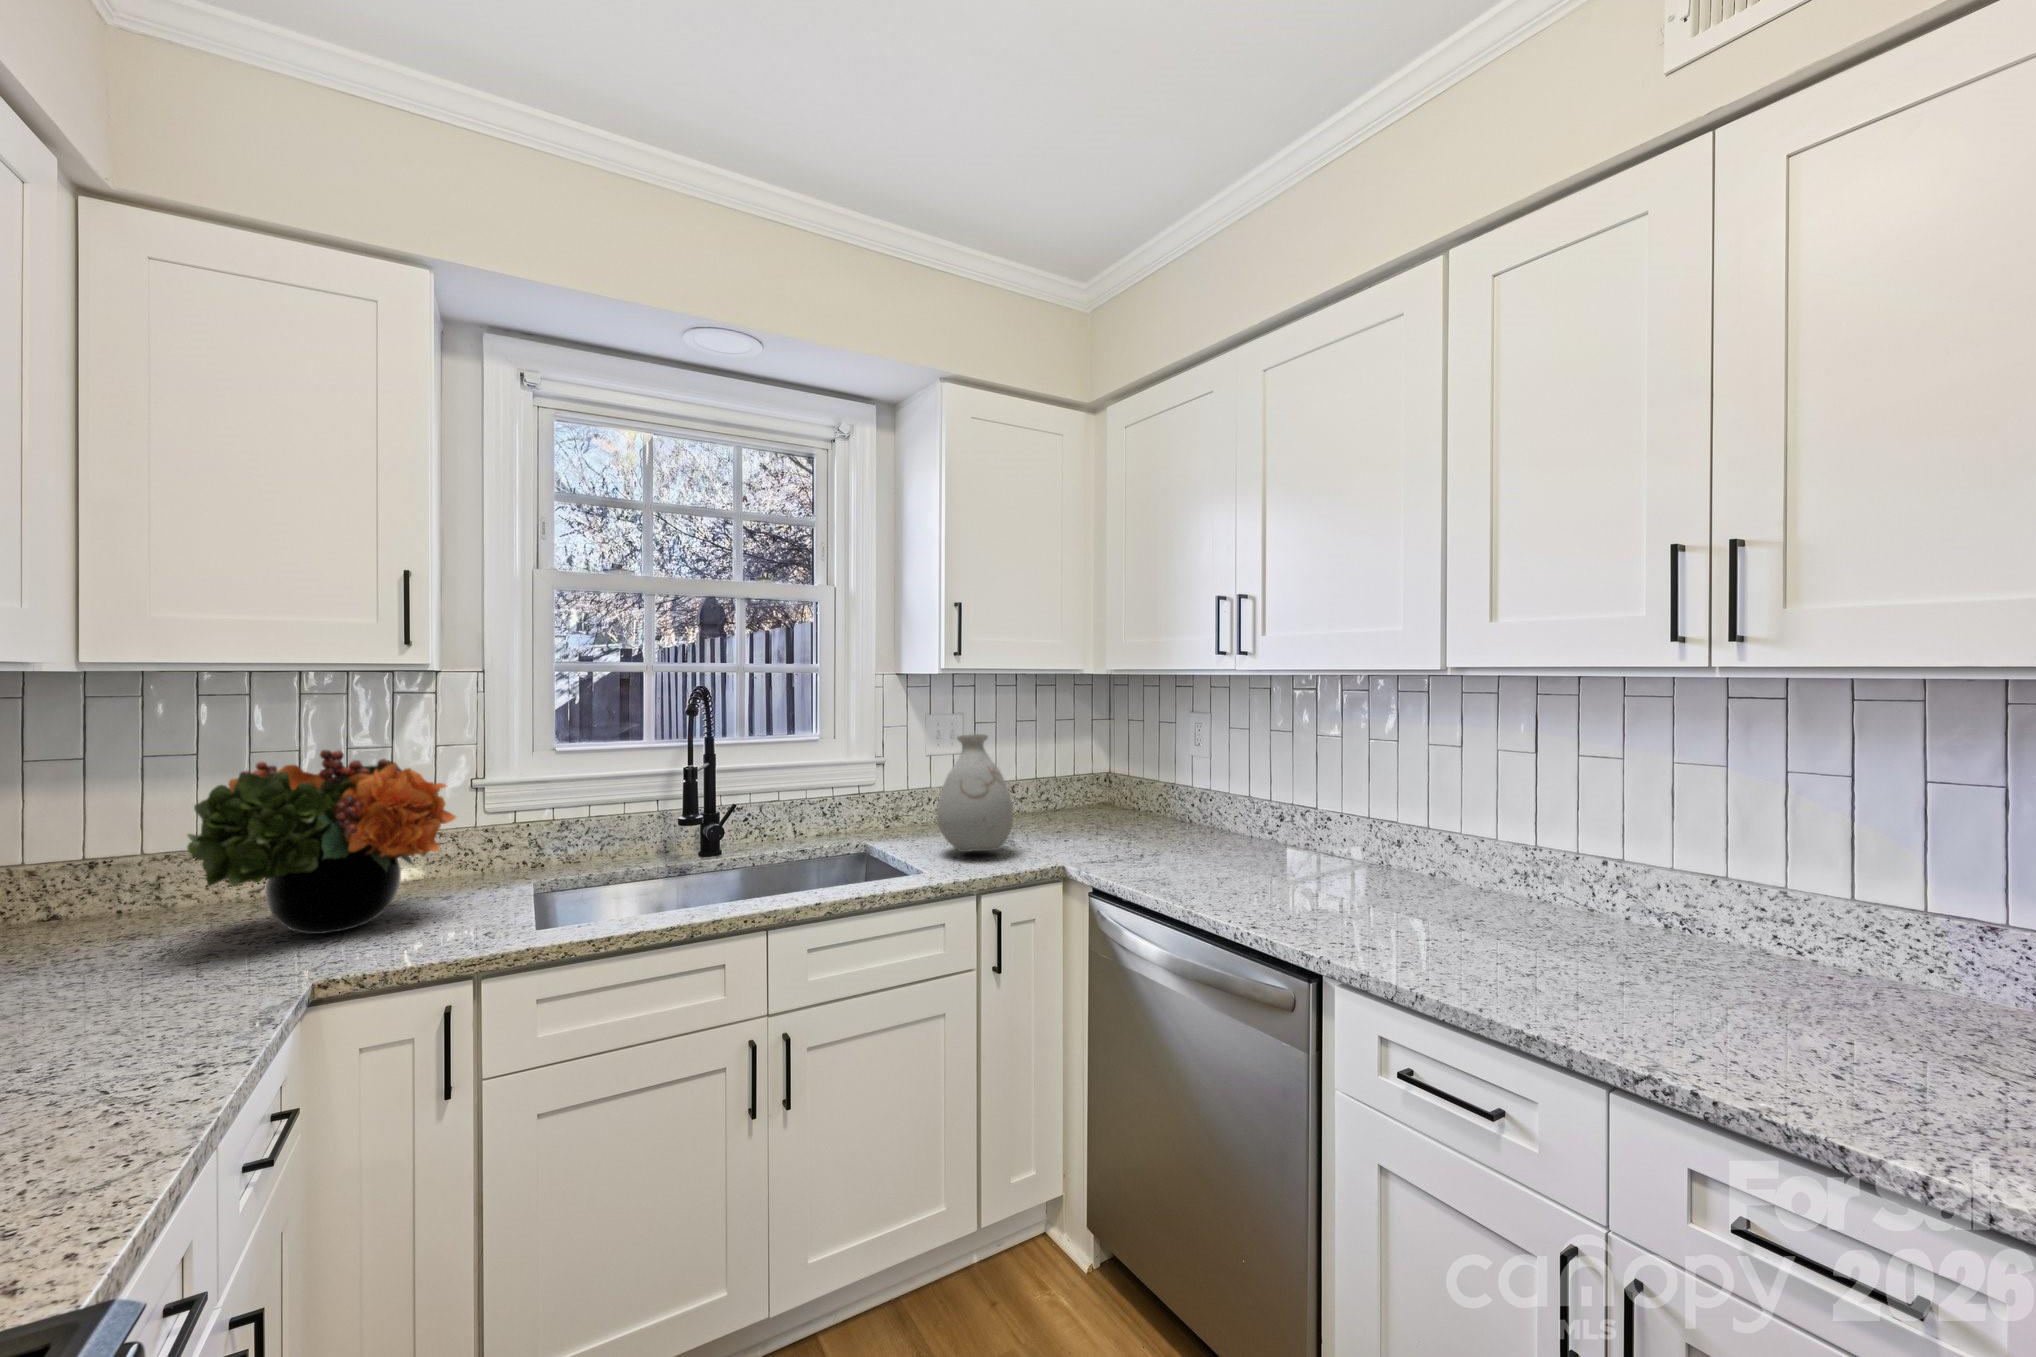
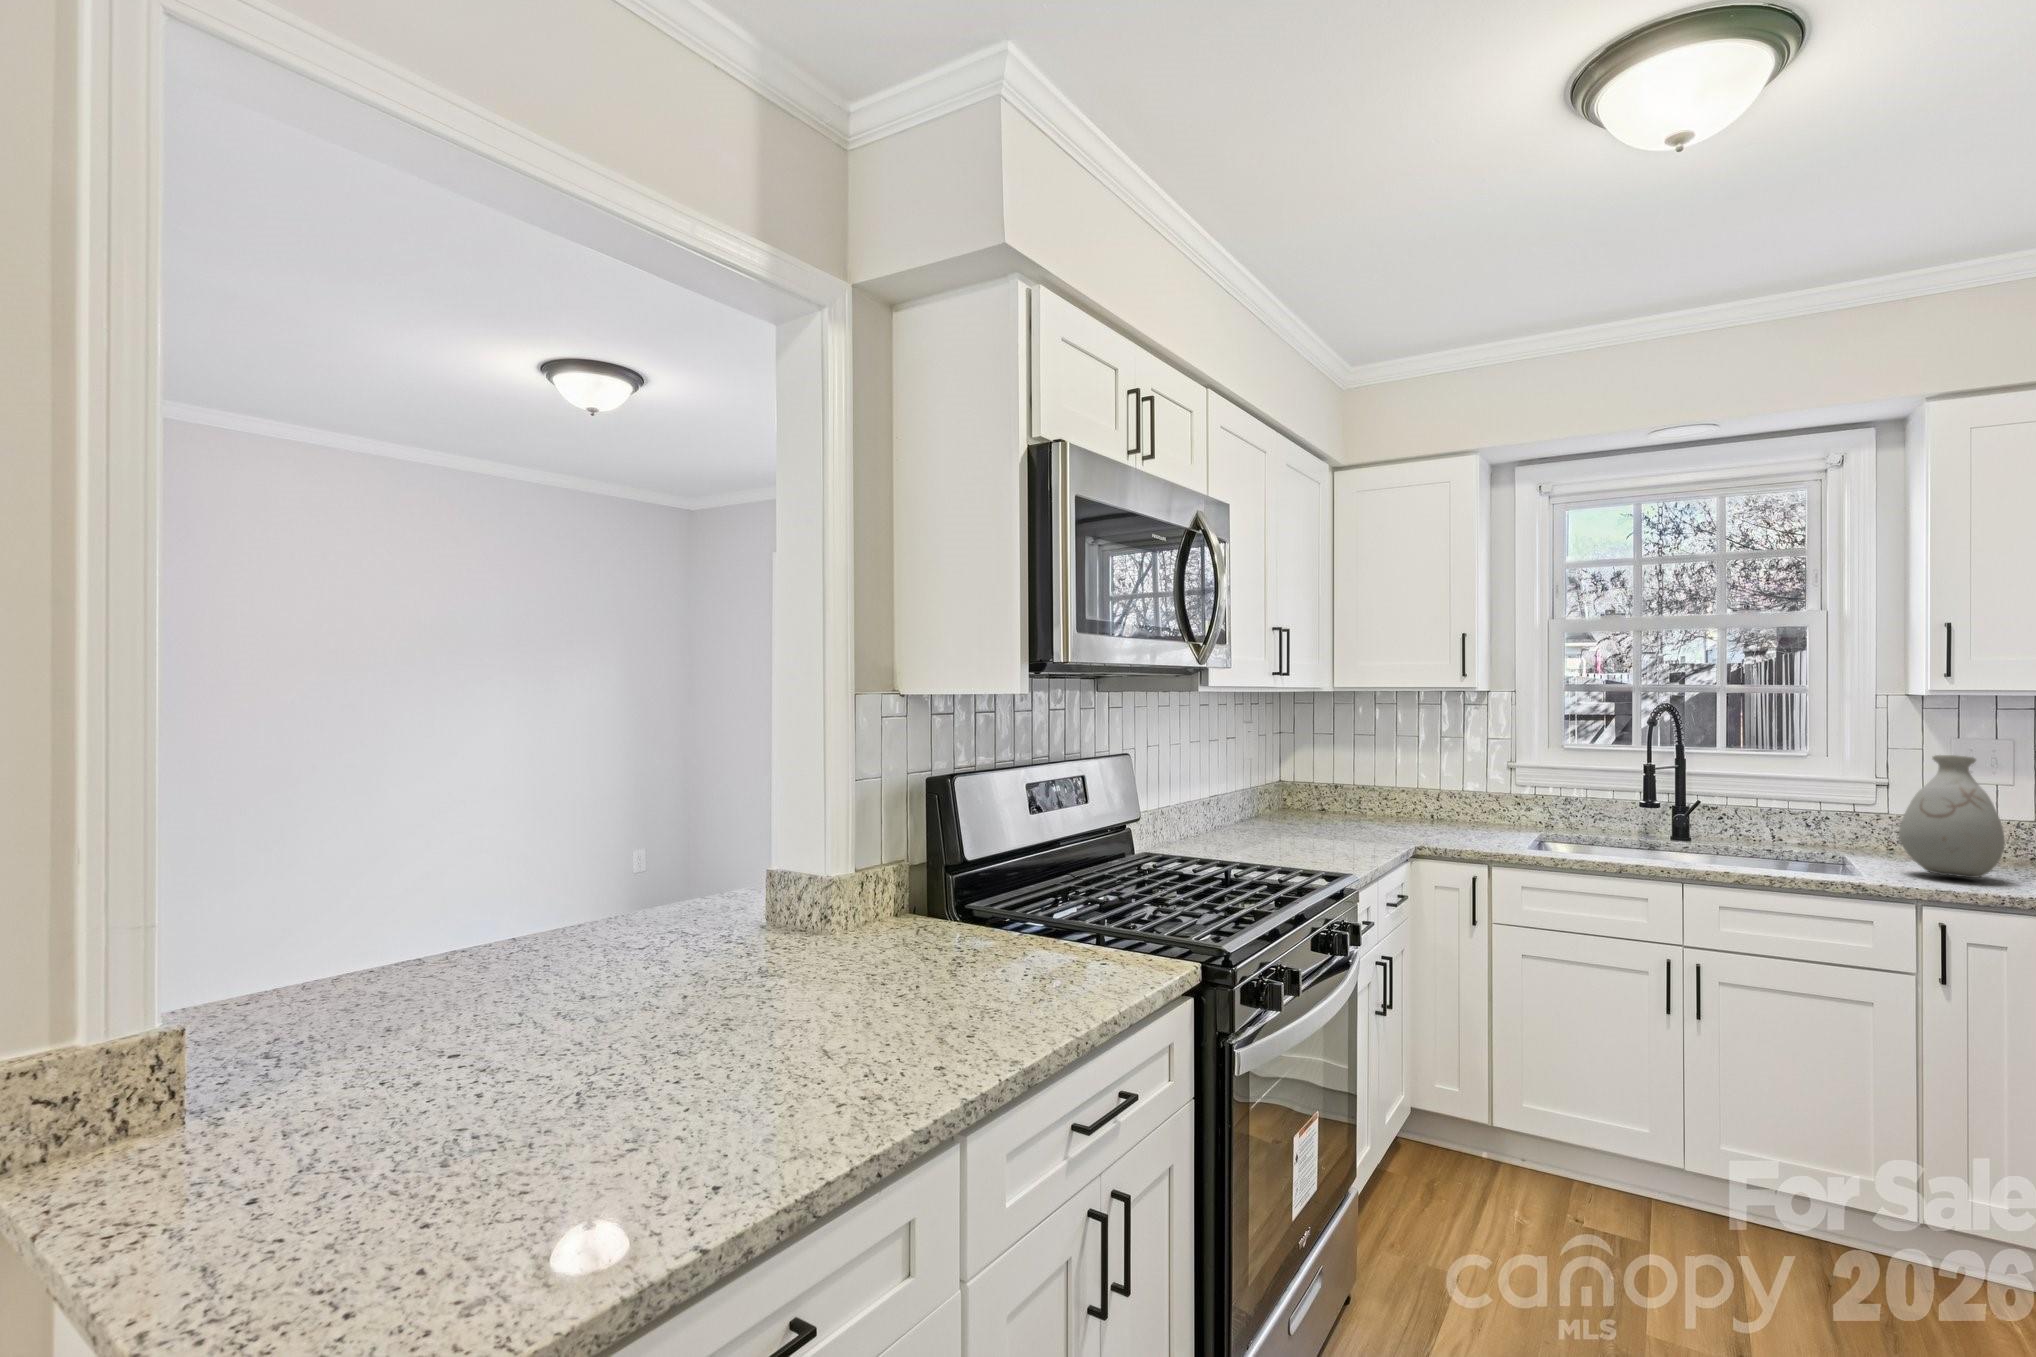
flower arrangement: present [187,750,456,934] -> none [1369,734,1490,833]

